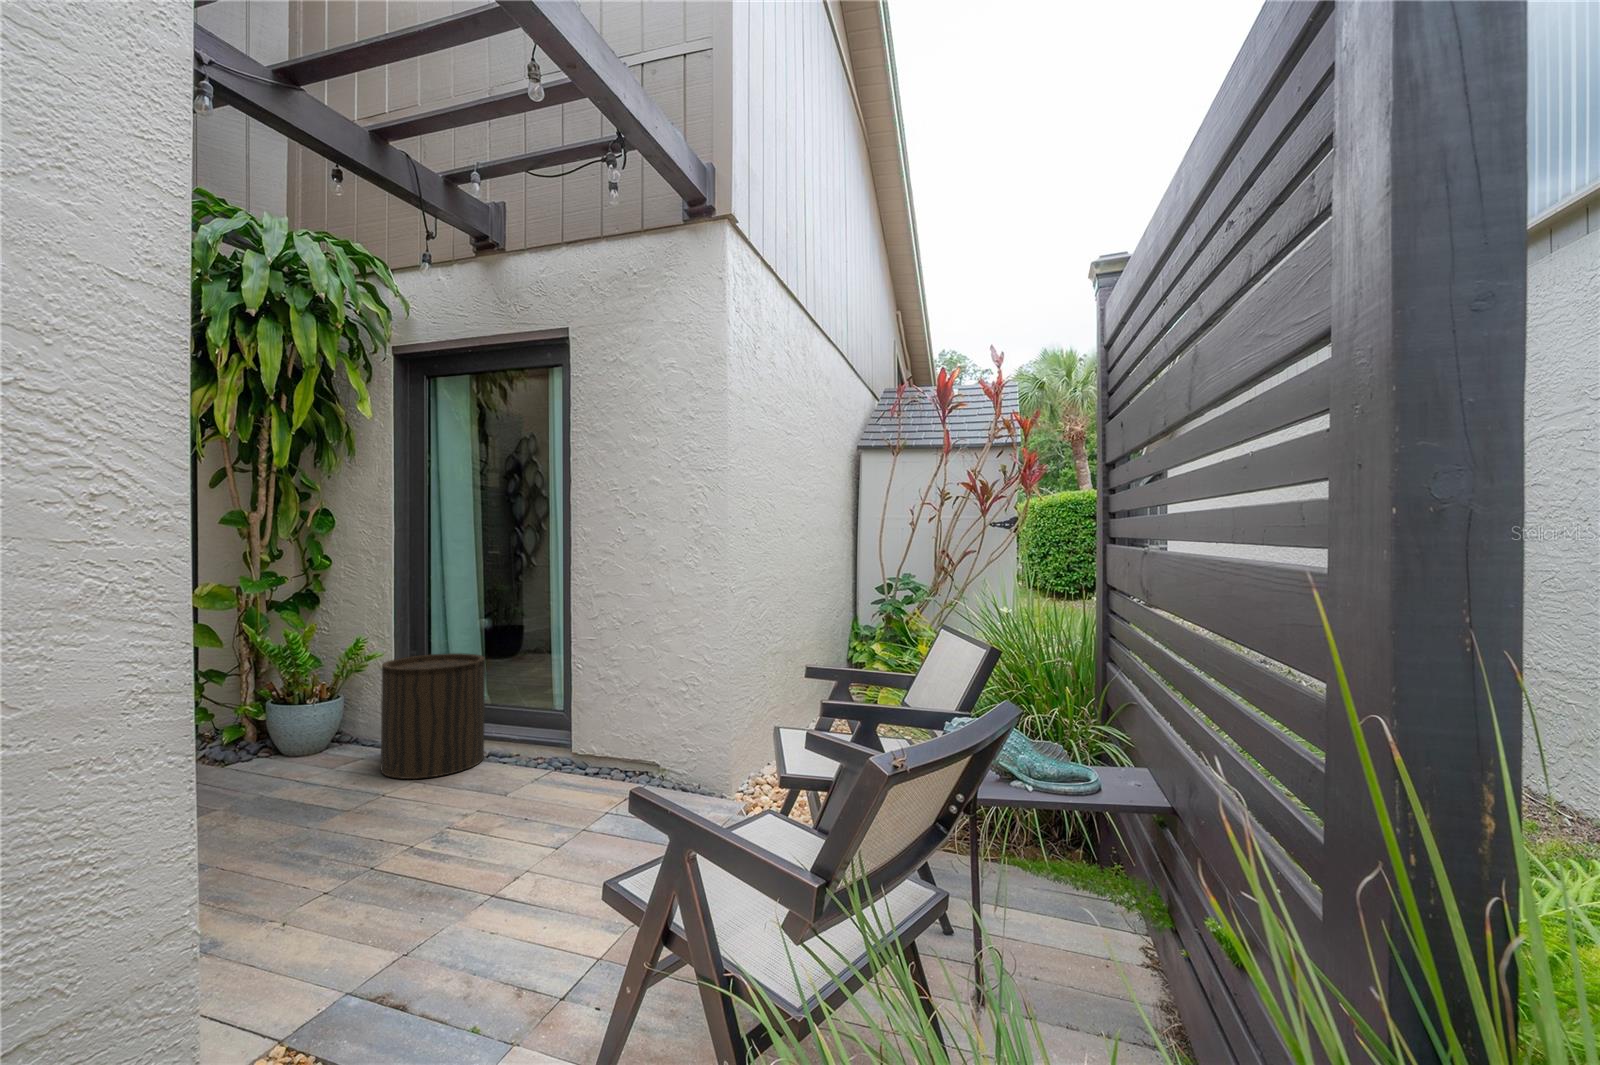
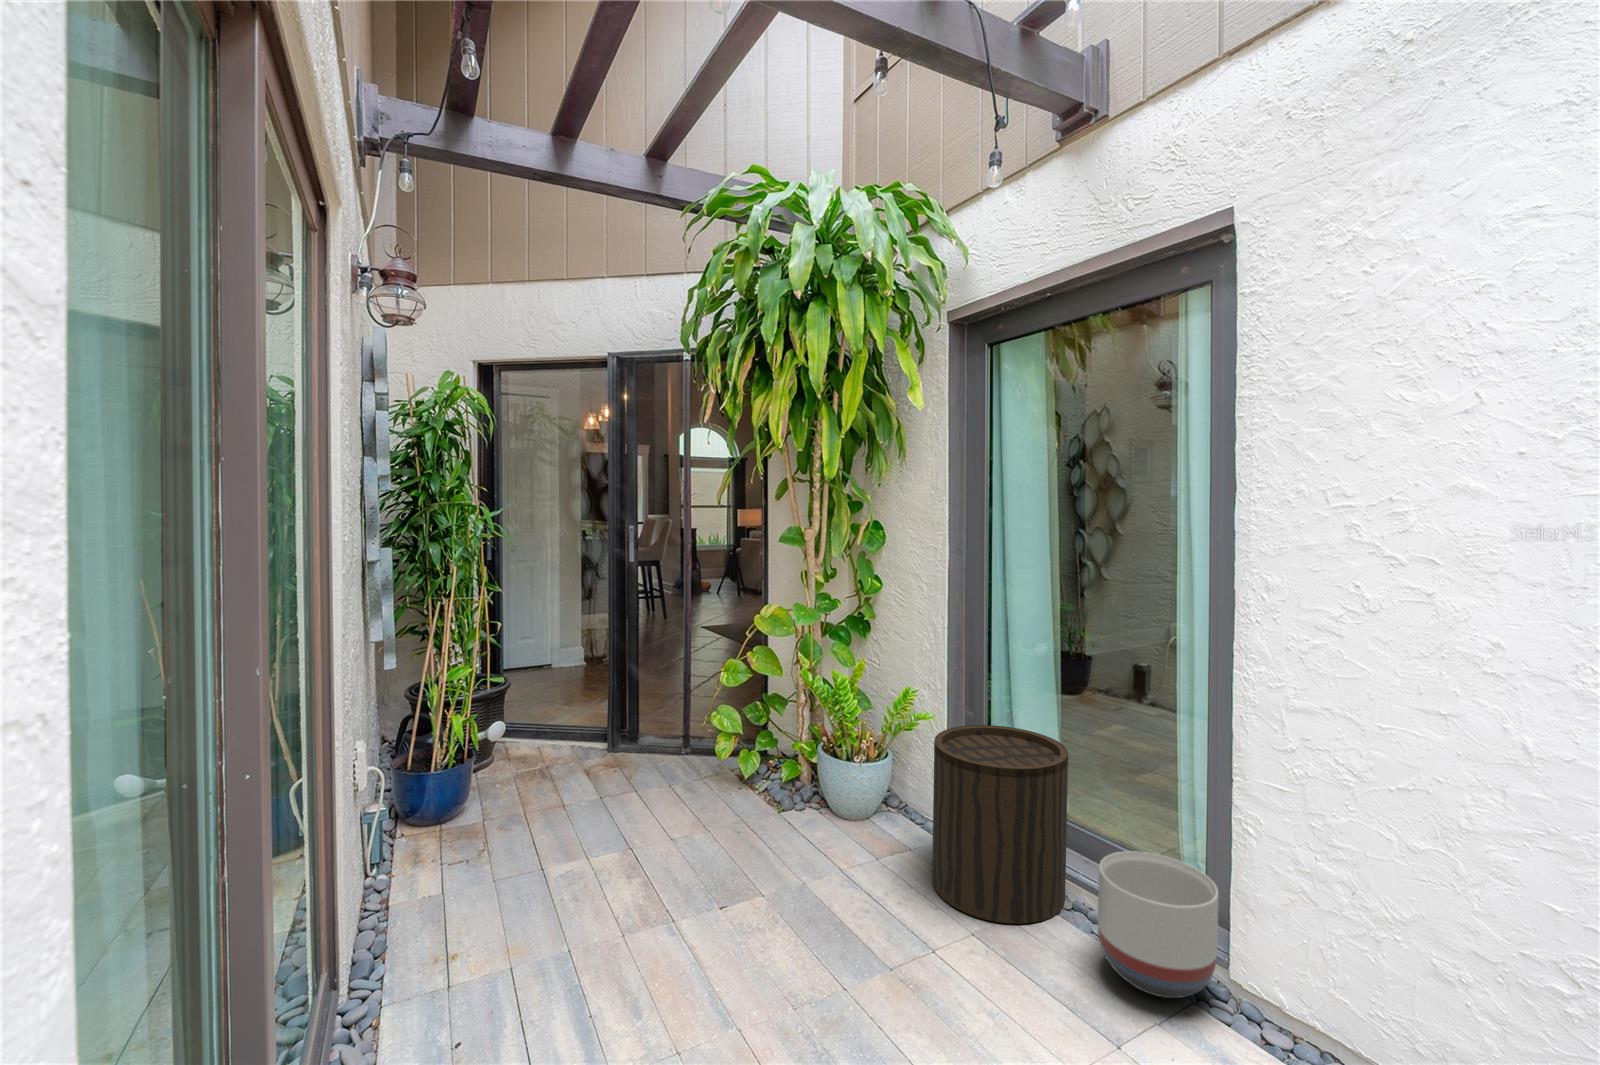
planter: none [500,703,568,778] -> present [1098,851,1219,998]

